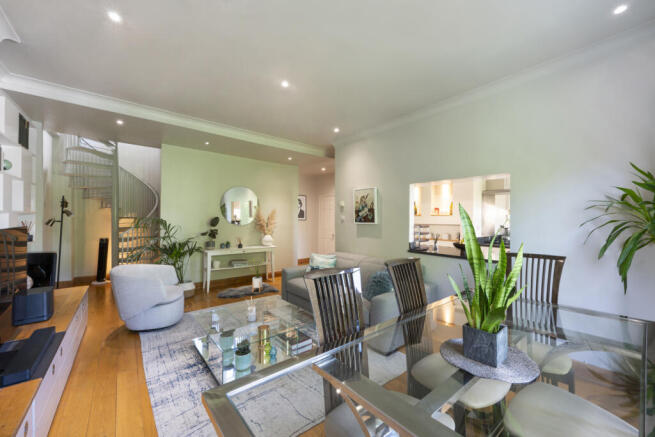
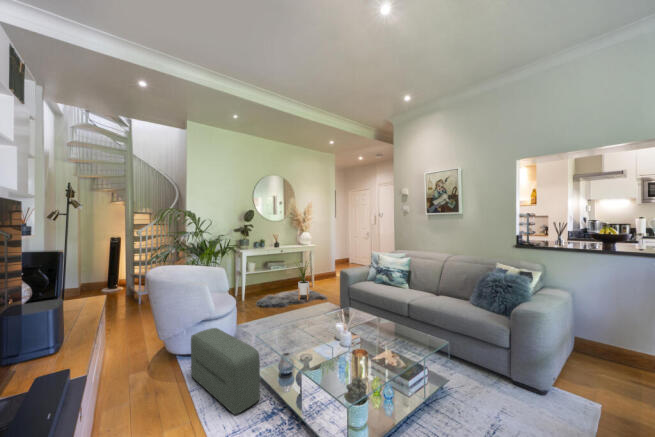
pouf: none [146,309,188,363] -> present [191,328,260,414]

